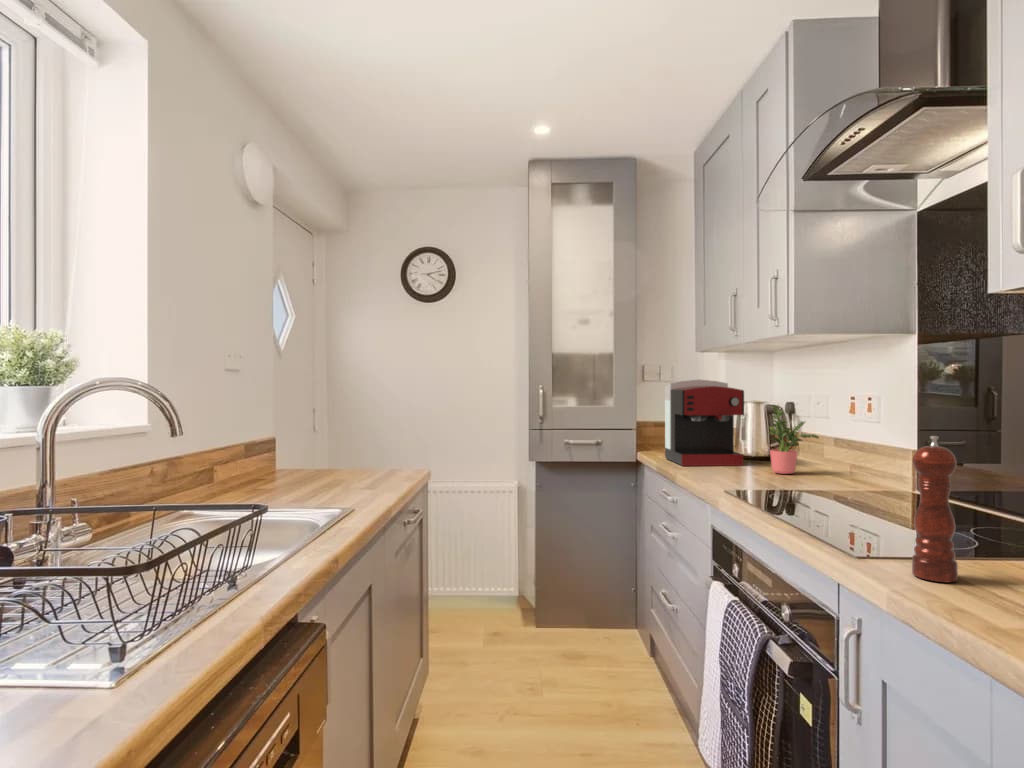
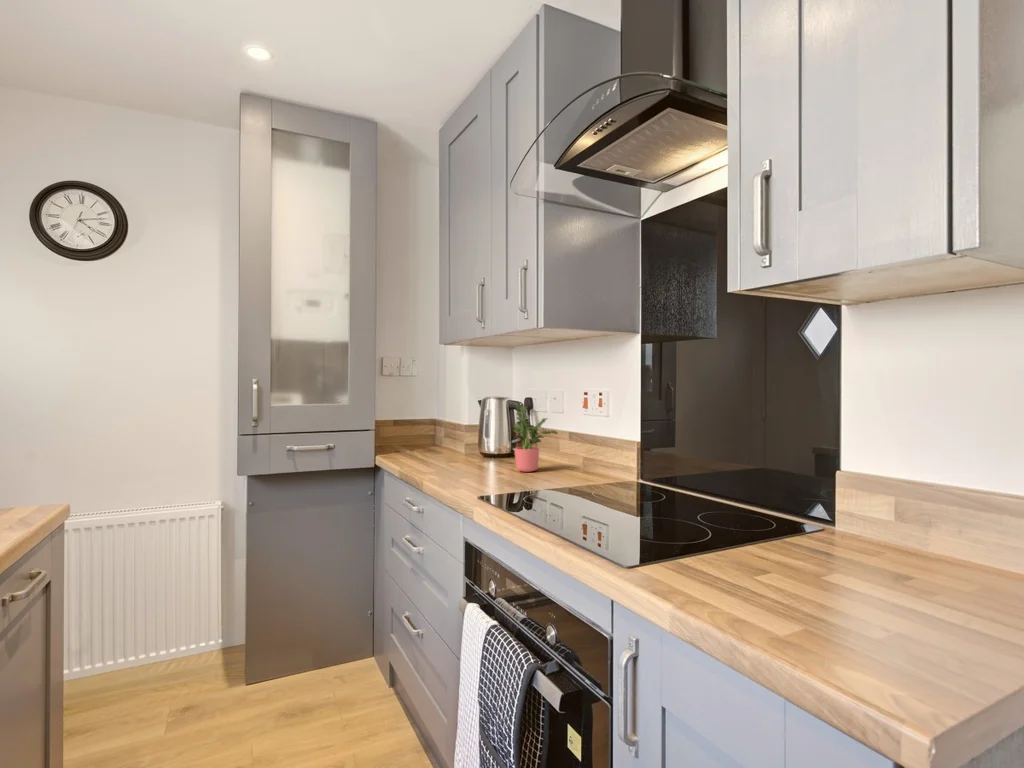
coffee maker: present [665,380,744,466] -> none [407,376,488,469]
pepper mill: present [912,436,958,582] -> none [687,442,729,598]

